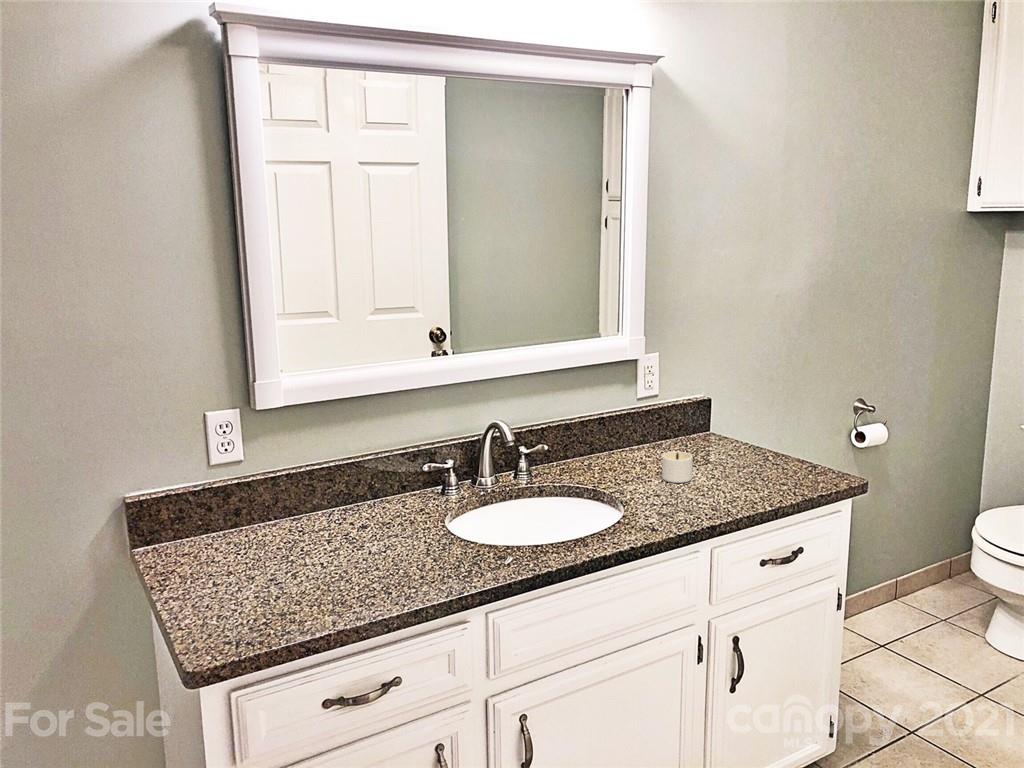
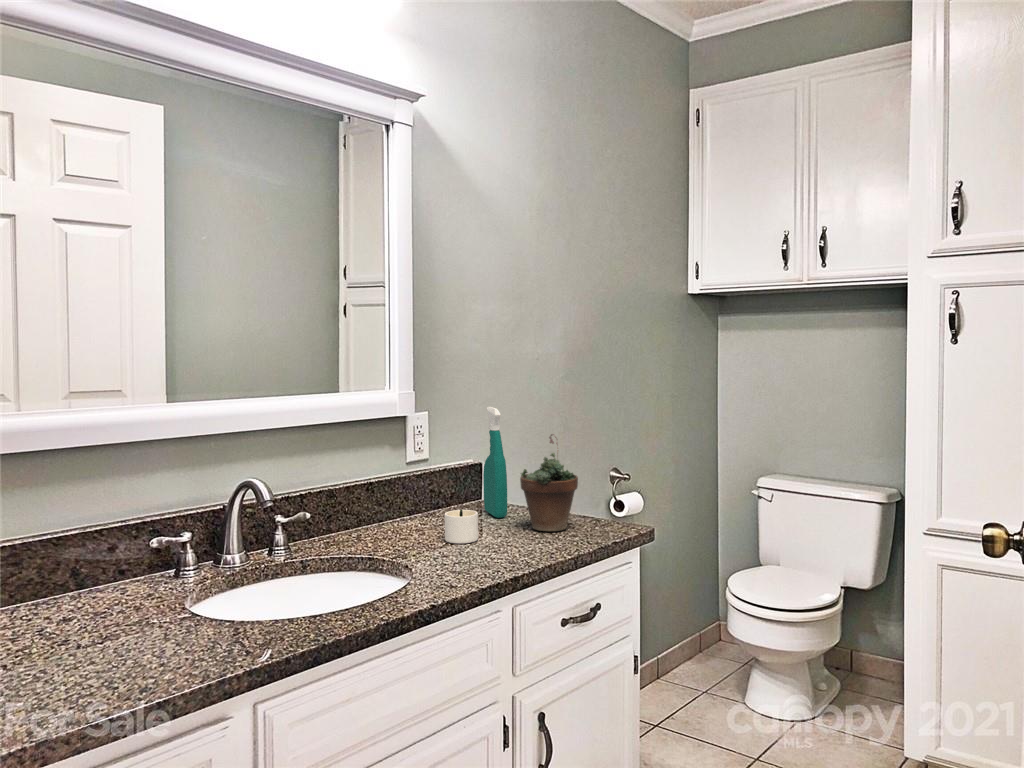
spray bottle: none [708,352,728,455] -> present [483,407,507,518]
succulent plant: none [737,388,792,477] -> present [520,434,578,531]

